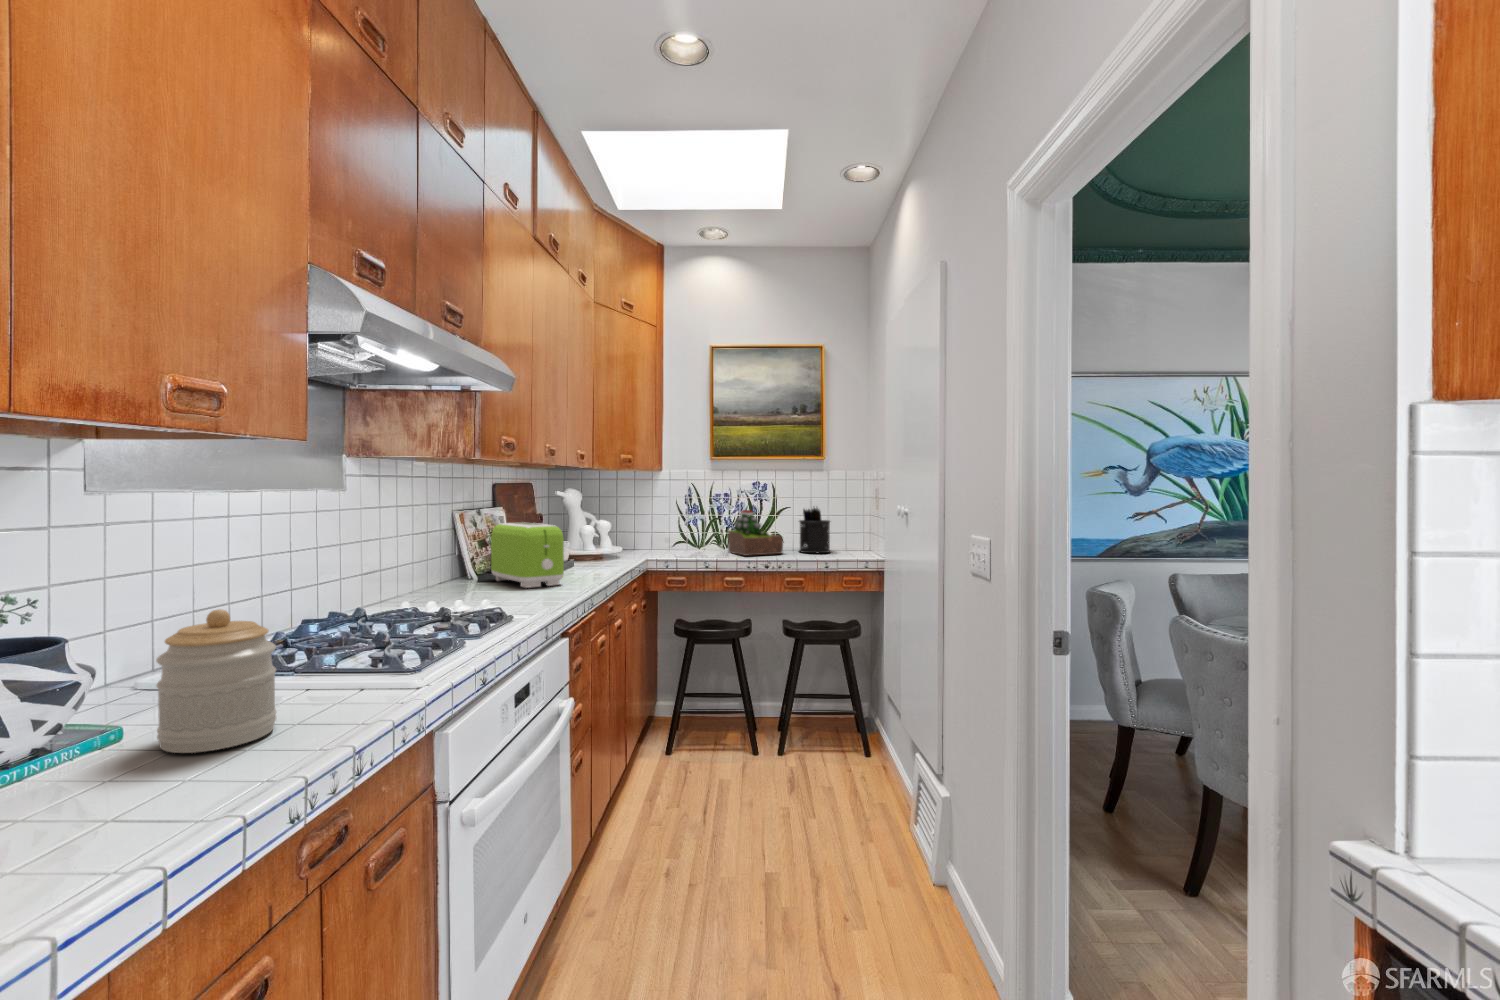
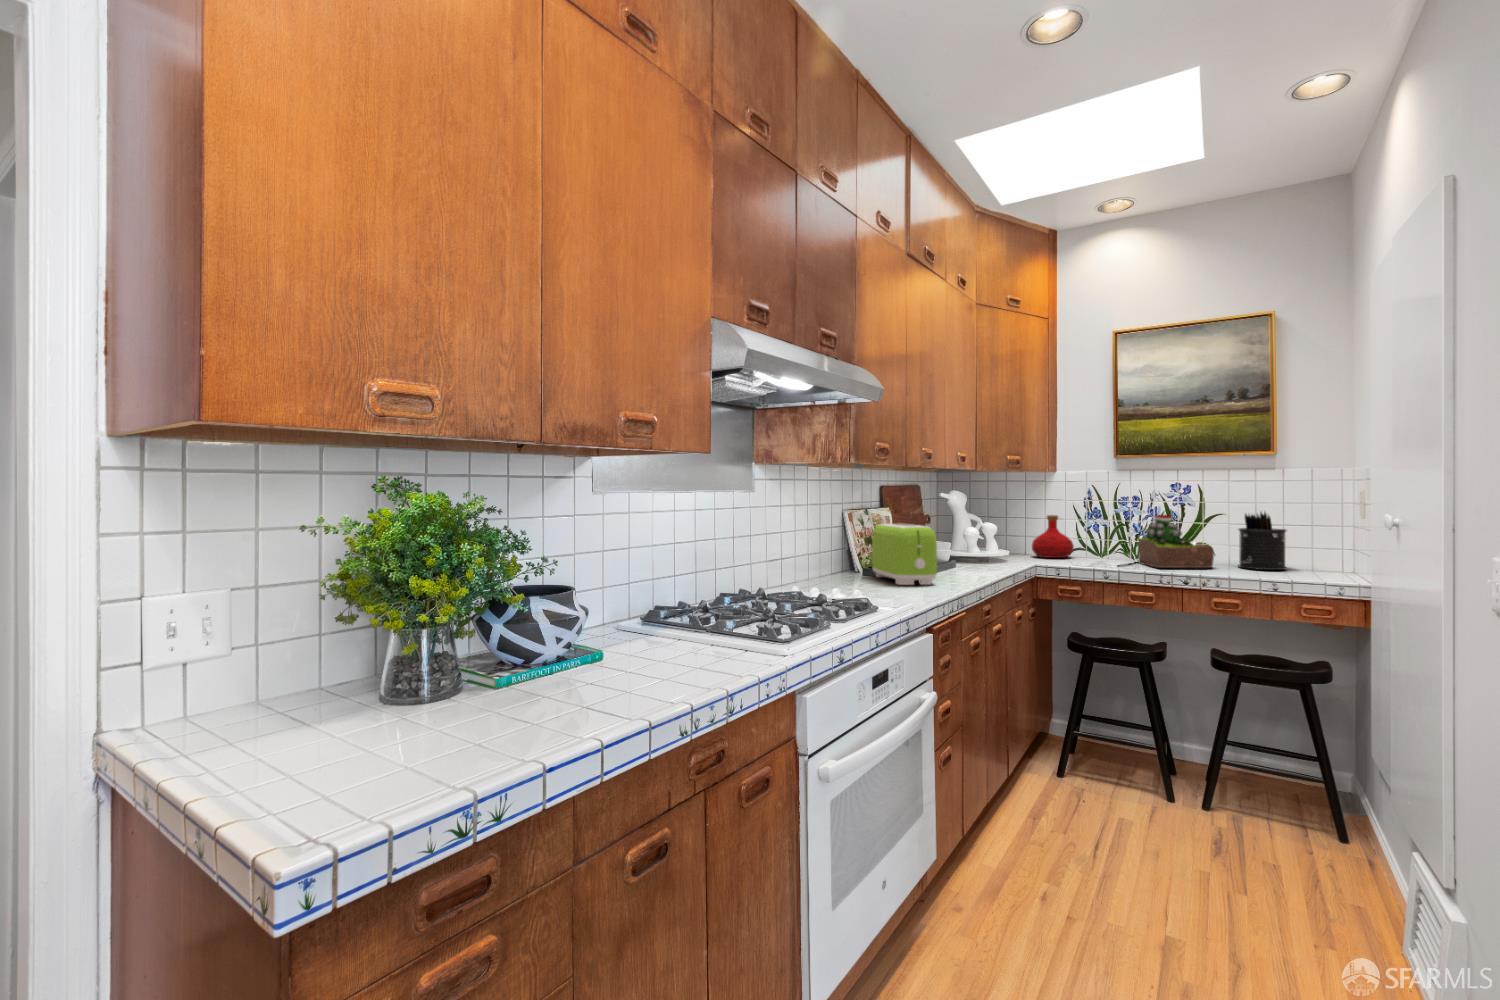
bottle: none [641,511,677,551] -> present [1032,515,1074,558]
jar: present [156,609,276,753] -> none [617,577,685,675]

